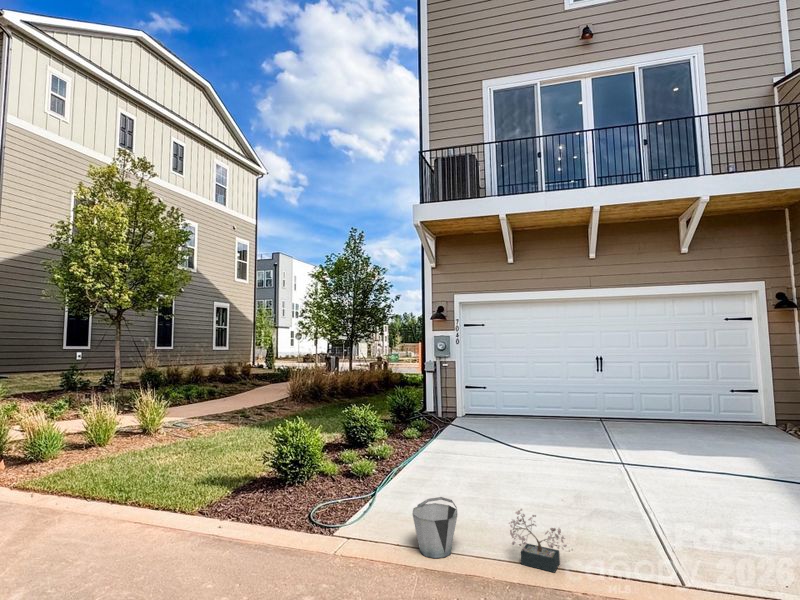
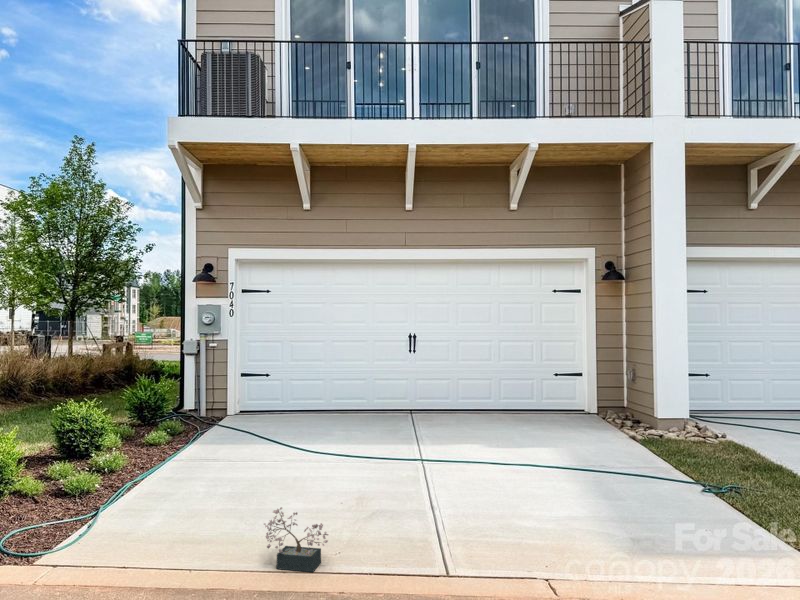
bucket: present [412,497,457,558] -> none [143,503,203,576]

